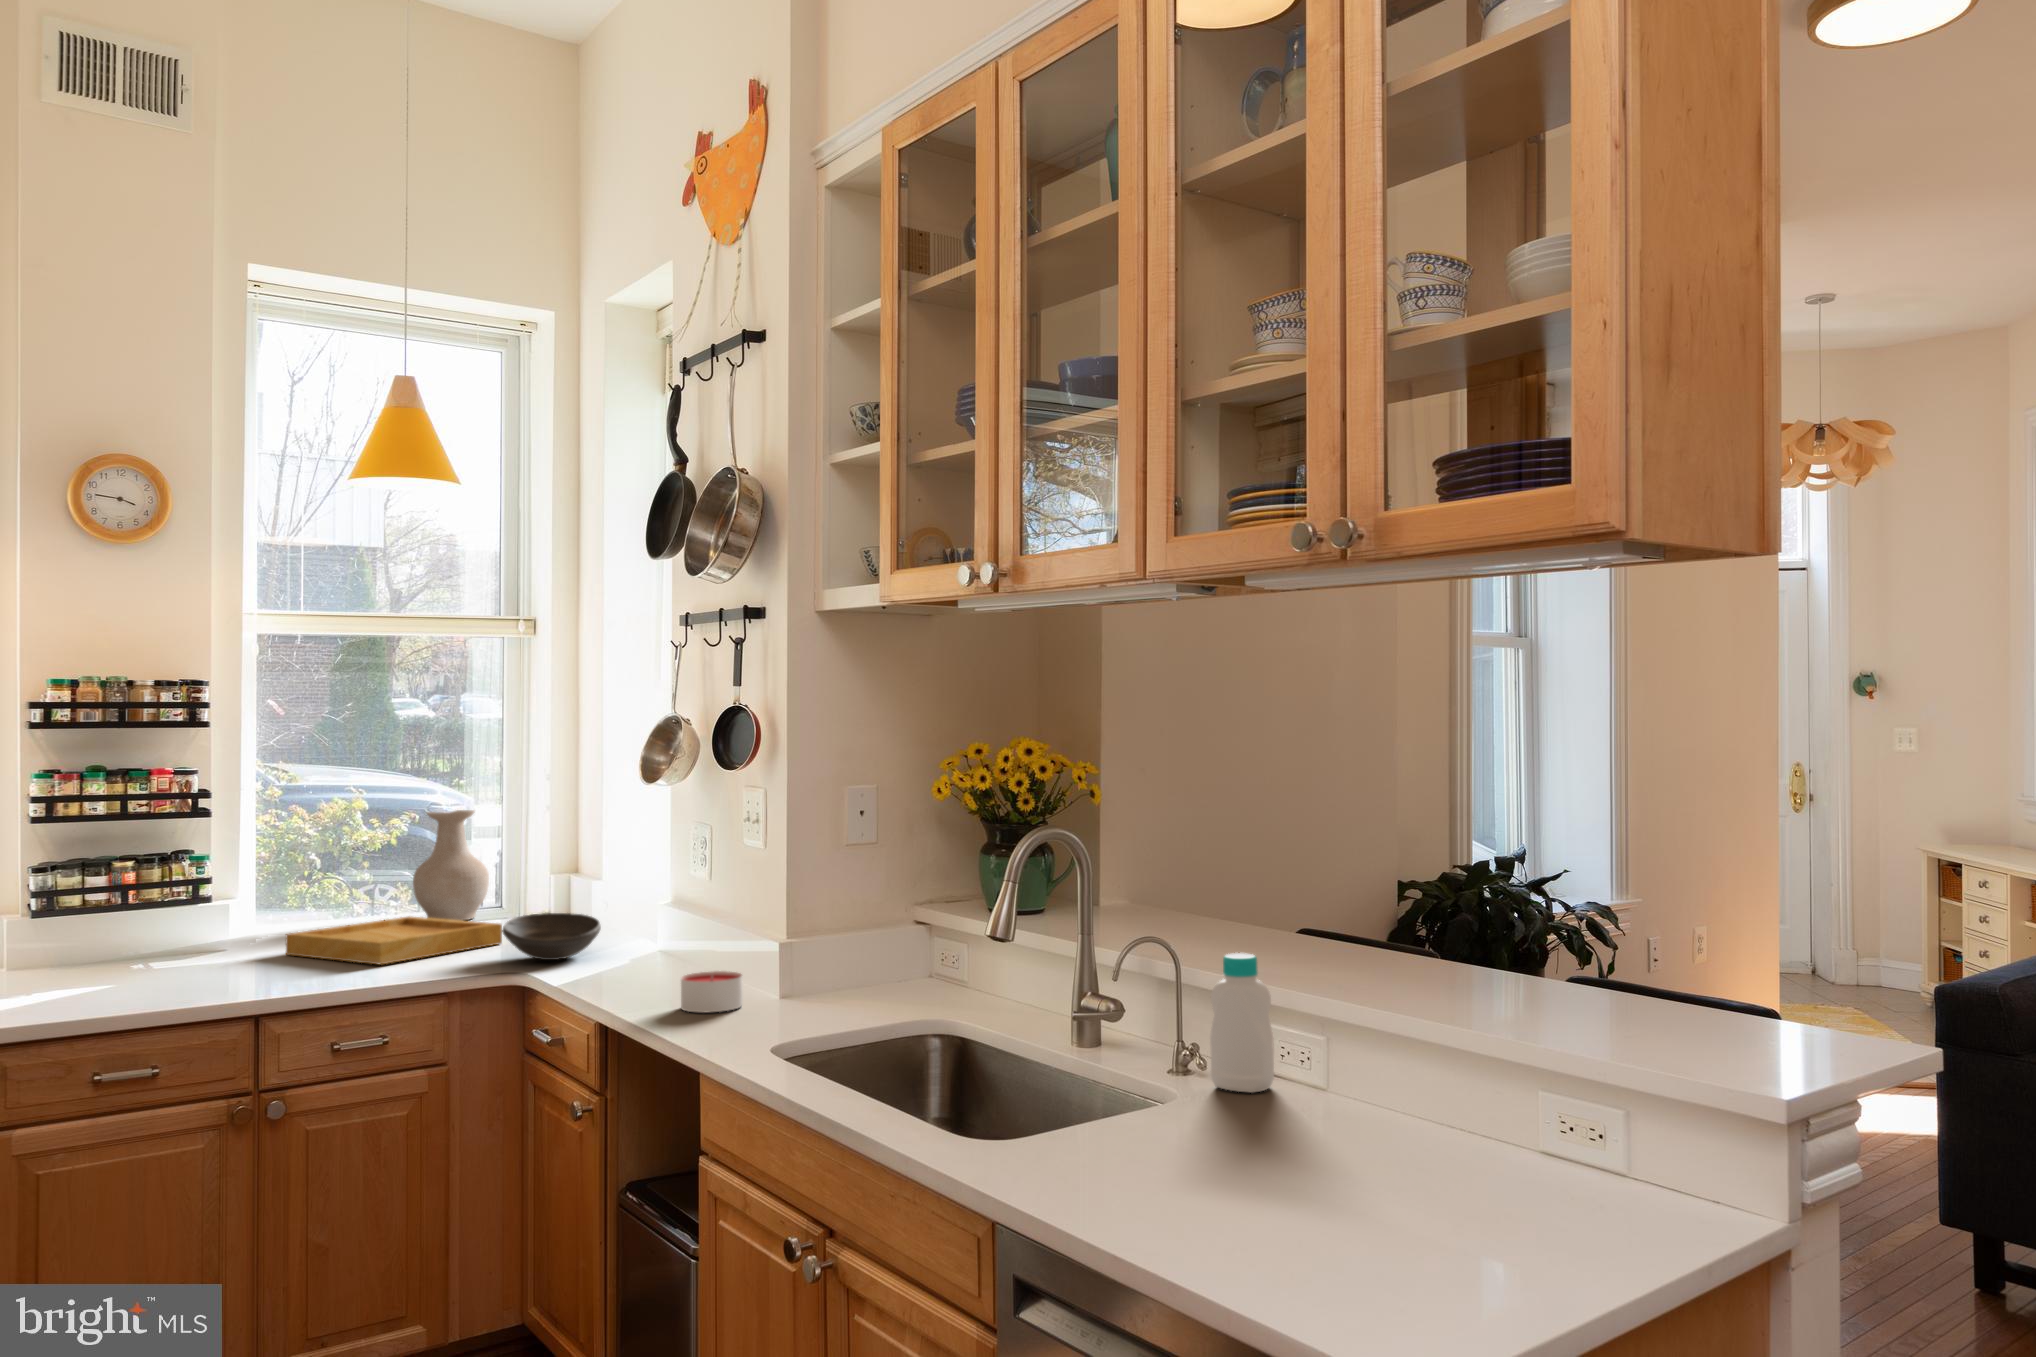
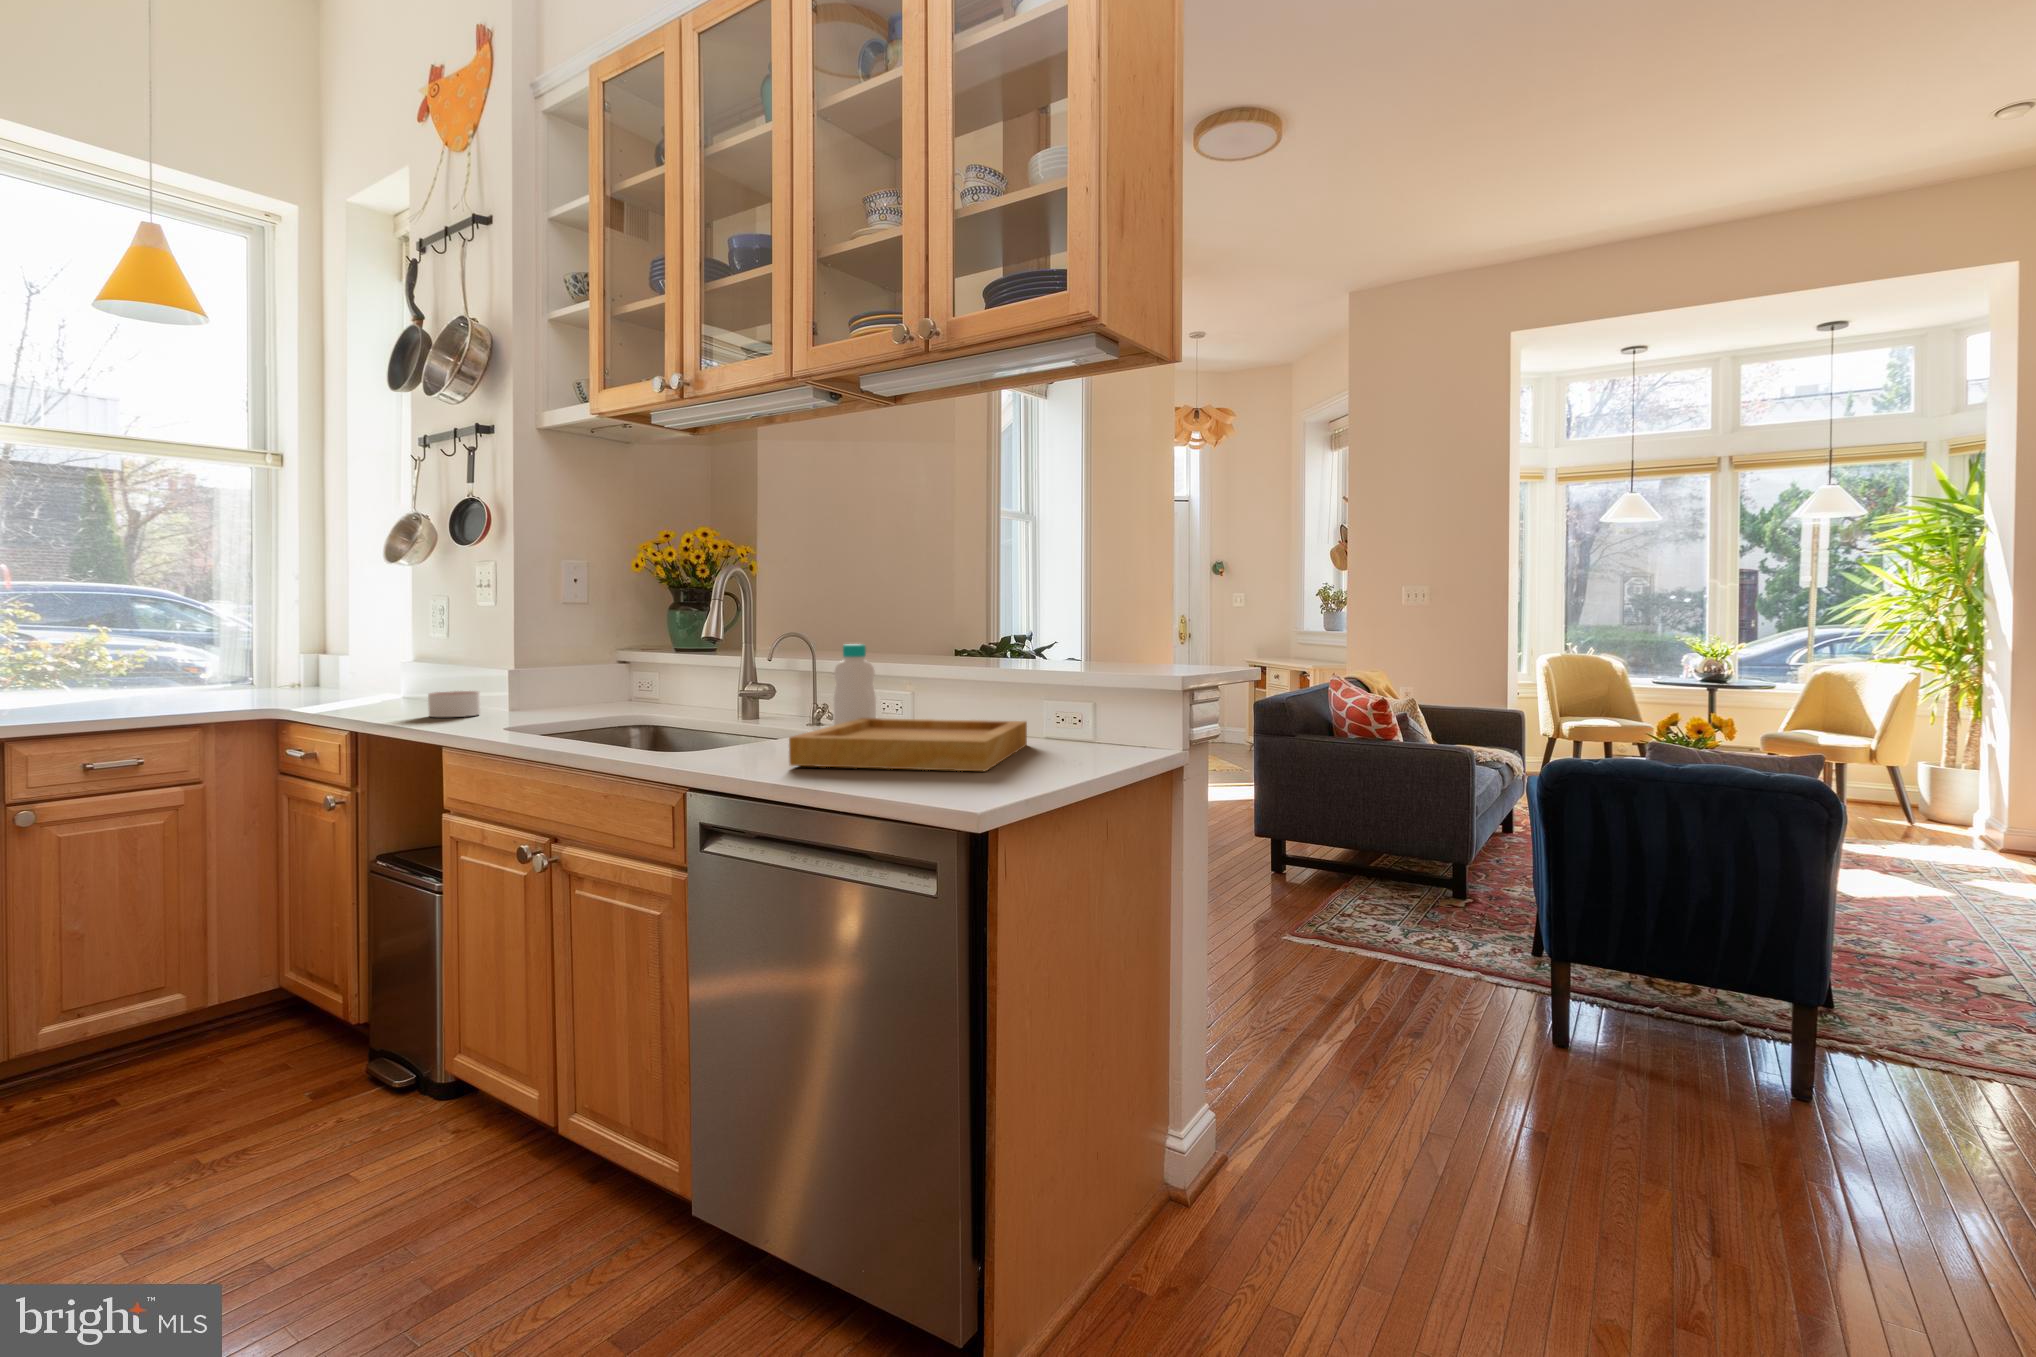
vase: present [413,810,489,921] -> none [183,602,255,688]
bowl: present [502,913,601,960] -> none [268,669,358,701]
tray: present [286,917,502,964] -> present [789,718,1027,771]

